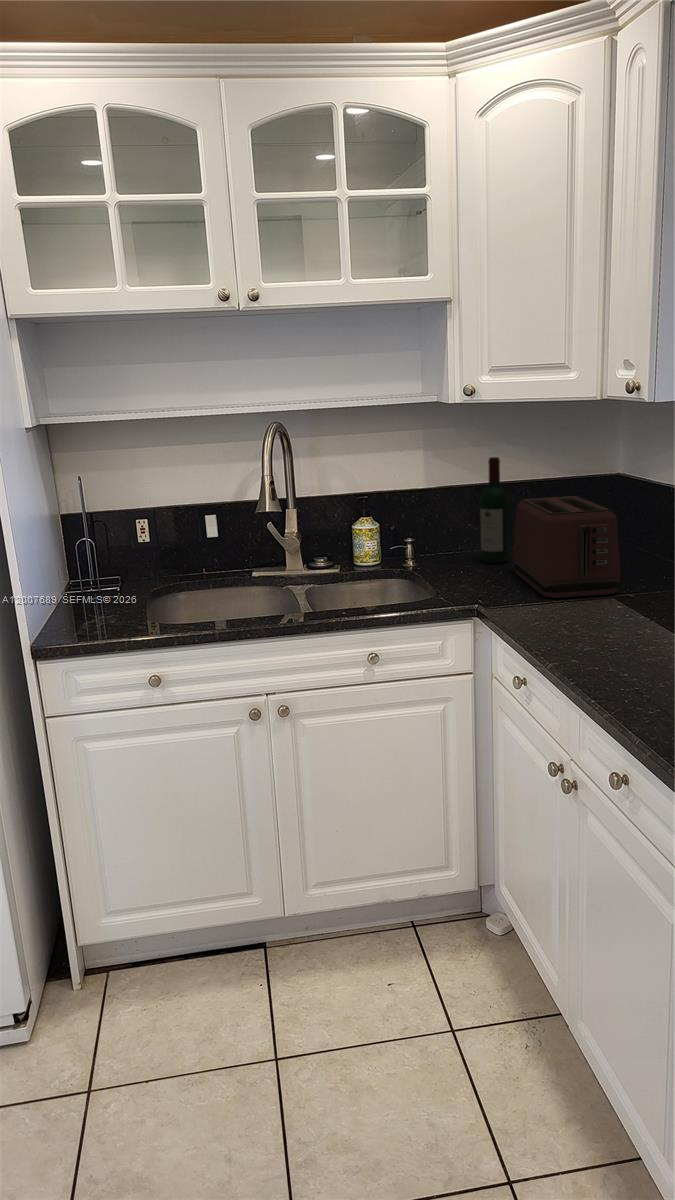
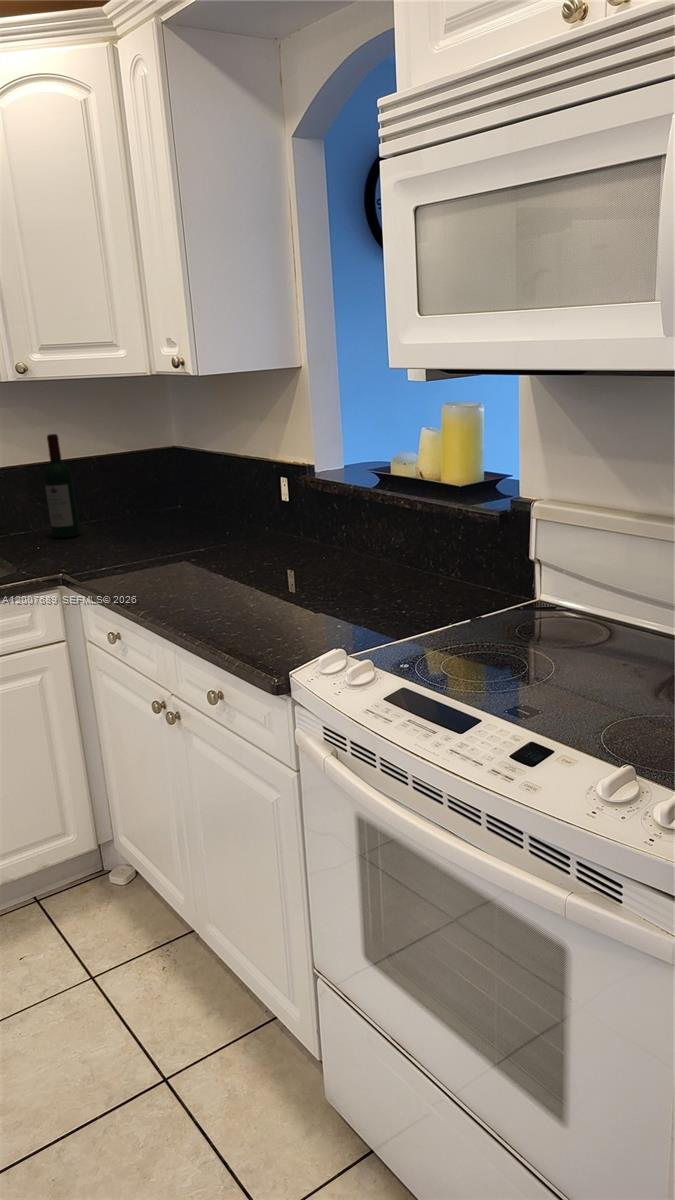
toaster: present [513,496,621,598] -> none [82,466,187,561]

